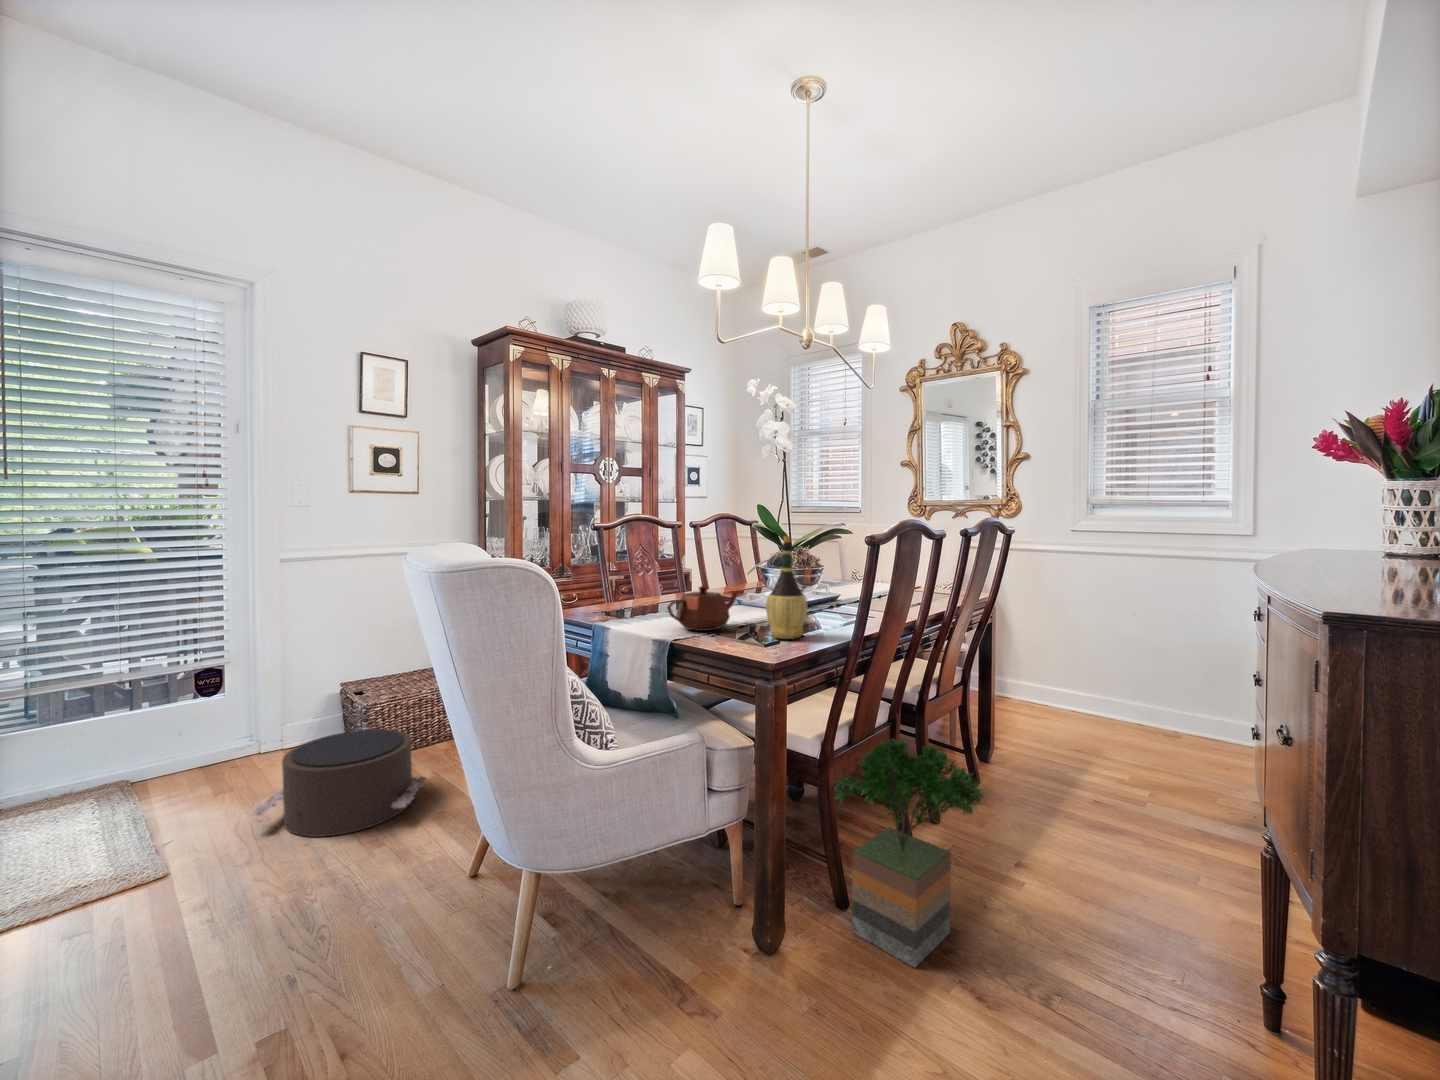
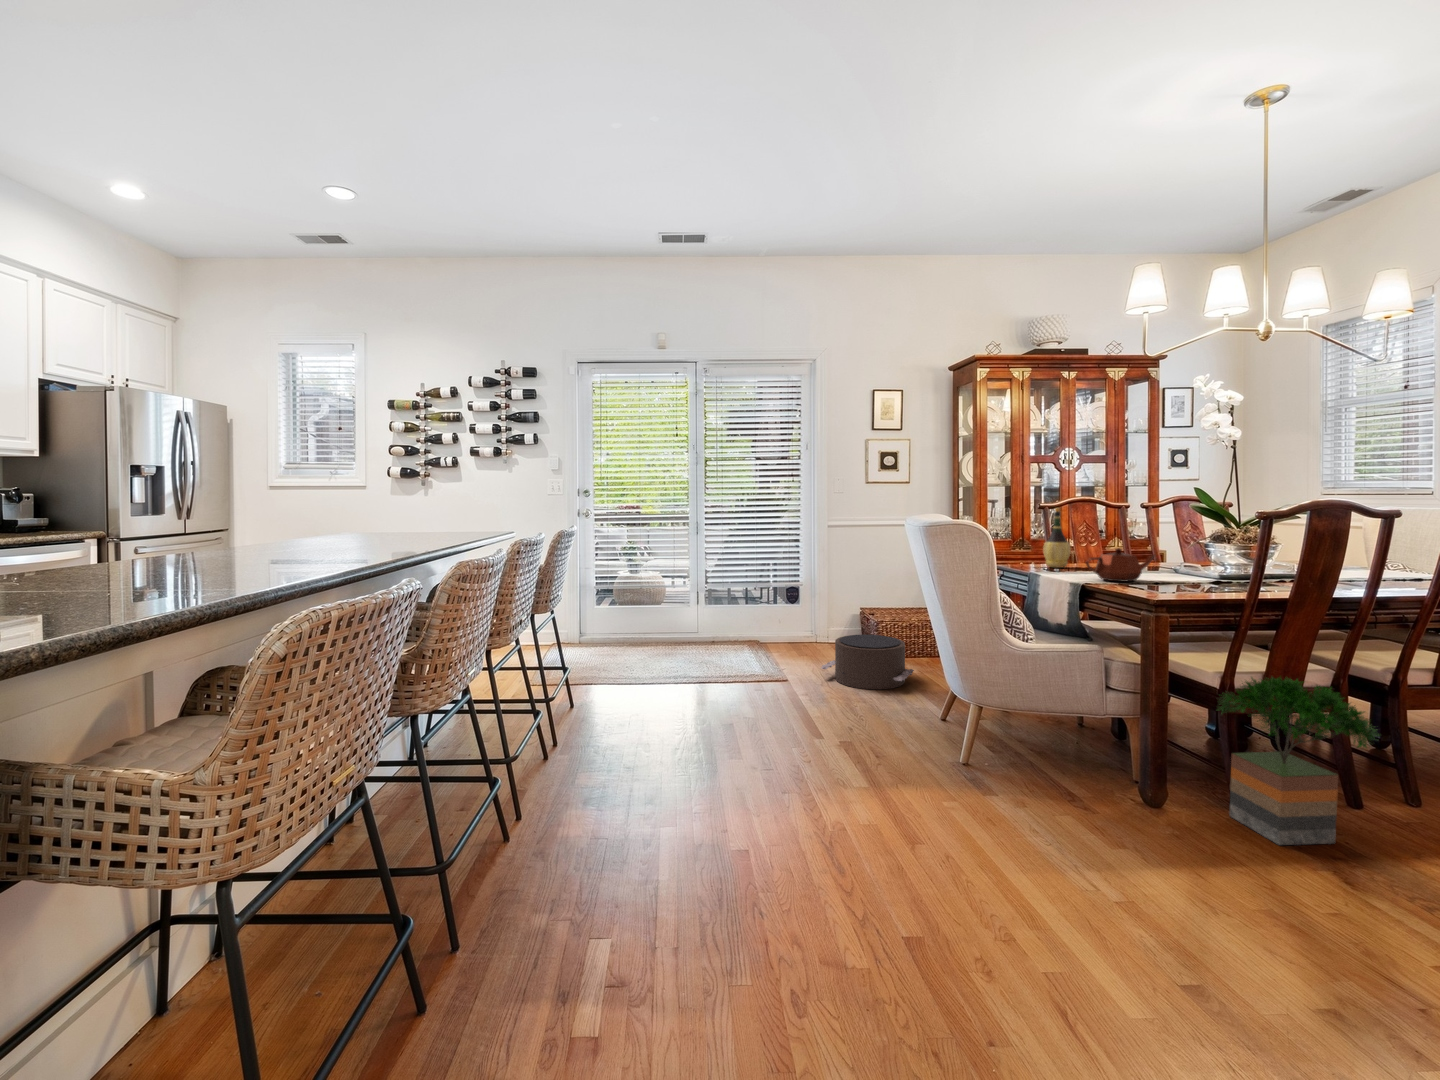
wine bottle: present [766,536,808,639] -> present [1043,508,1071,568]

